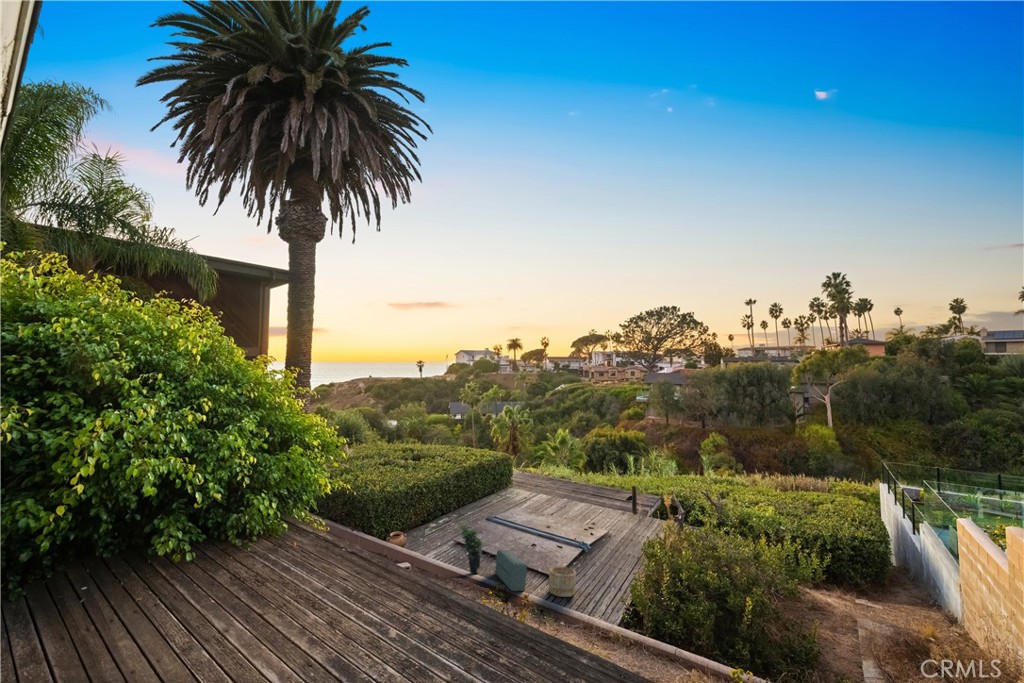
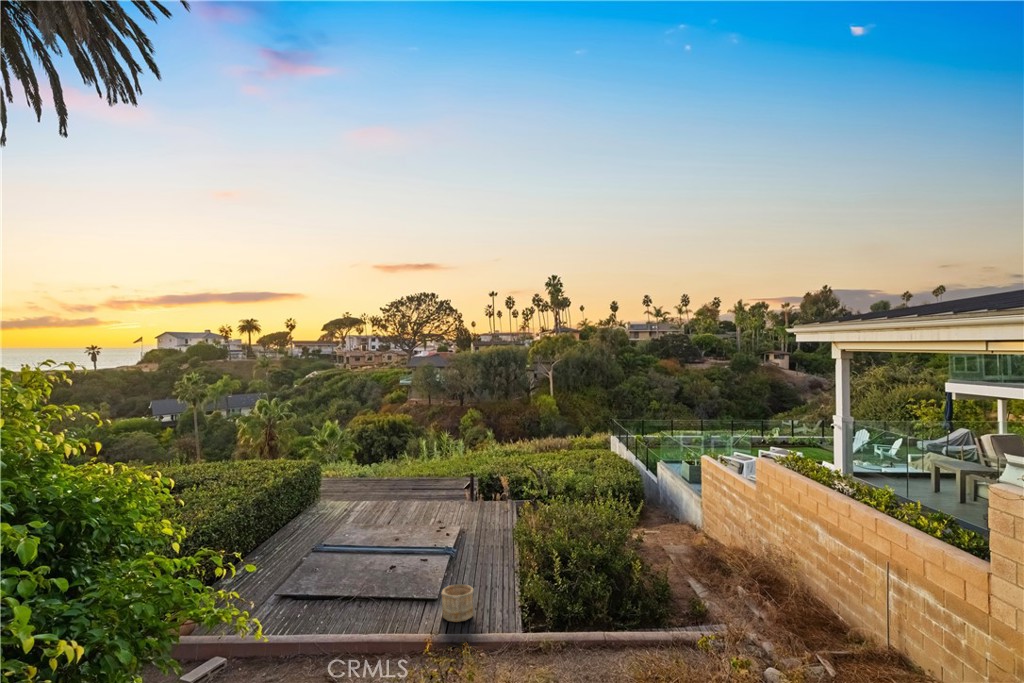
potted plant: present [460,525,484,574] -> none [312,560,350,624]
pouf: present [495,550,527,591] -> none [366,581,417,632]

